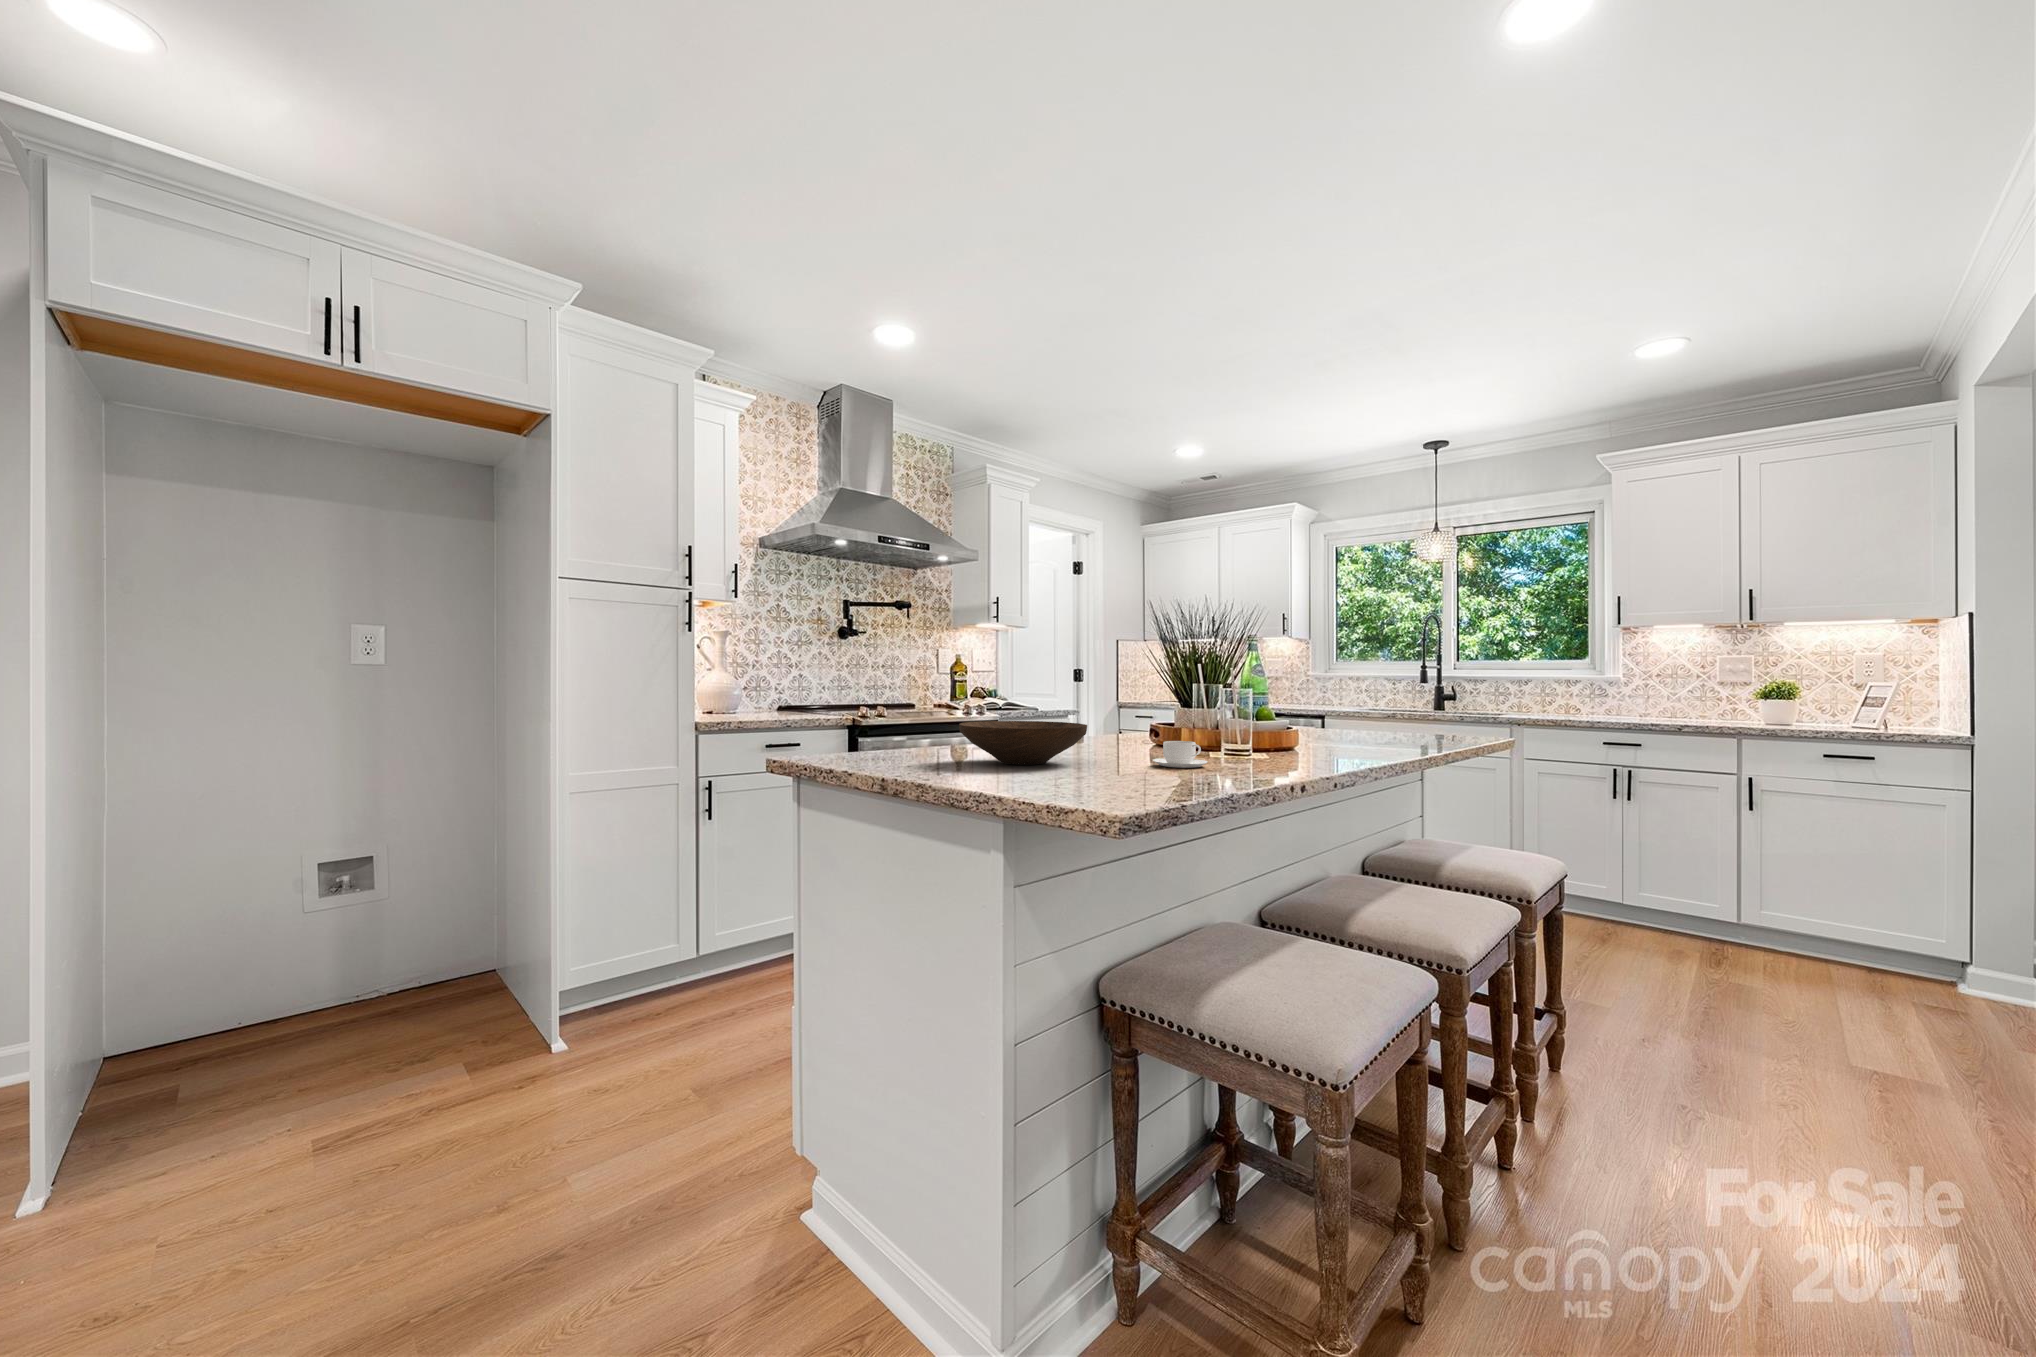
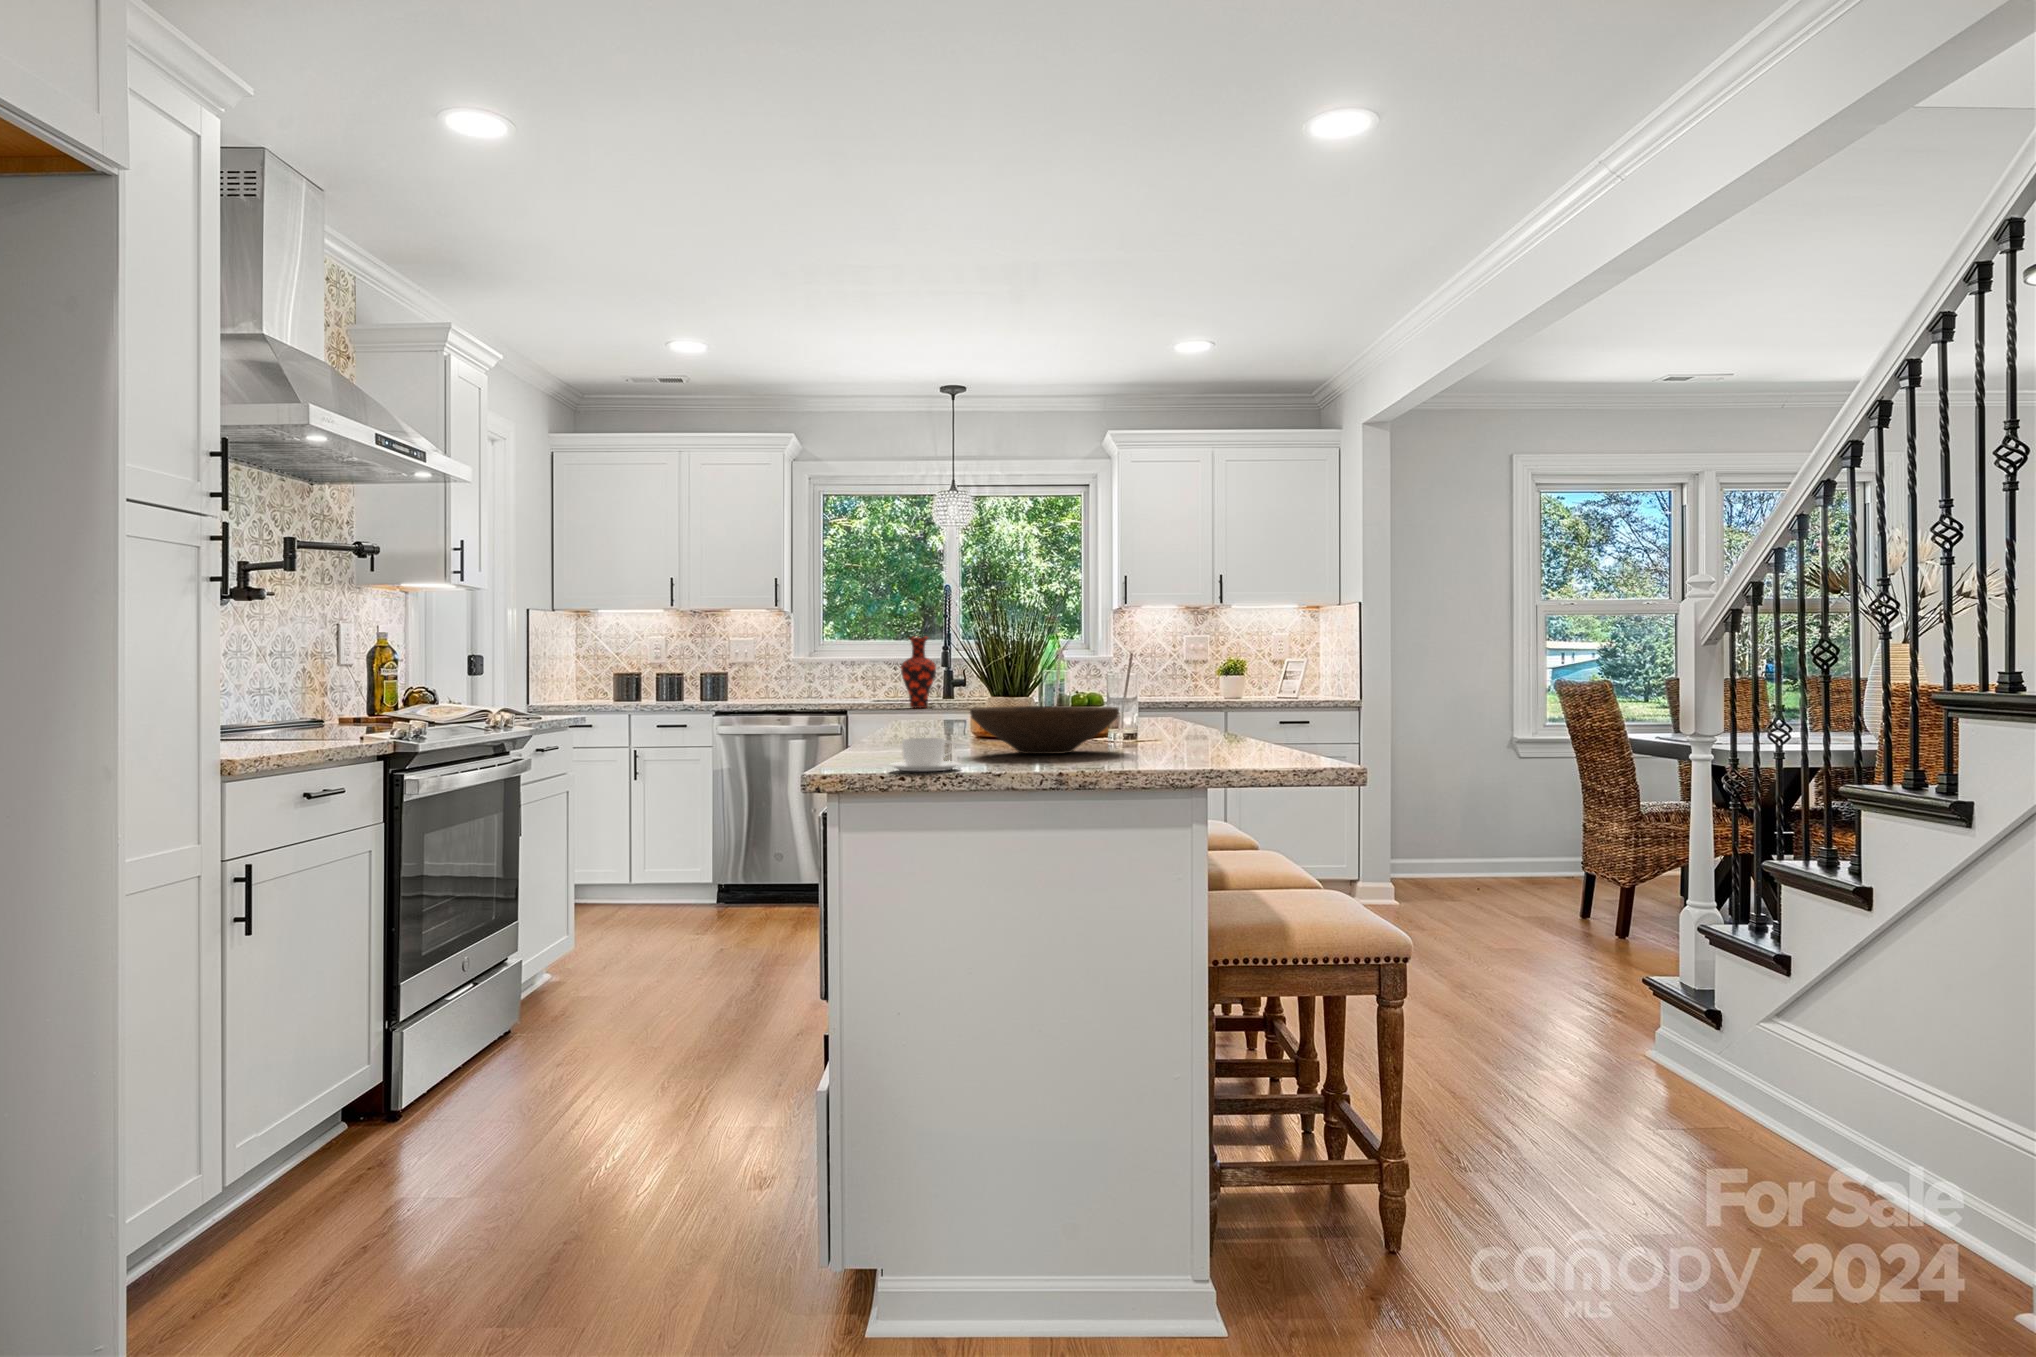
vase: none [1373,657,1407,719] -> present [901,637,936,708]
coffee cup: present [1153,741,1207,768] -> present [891,738,959,771]

